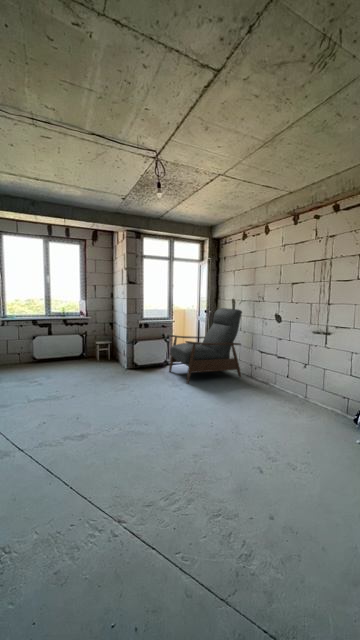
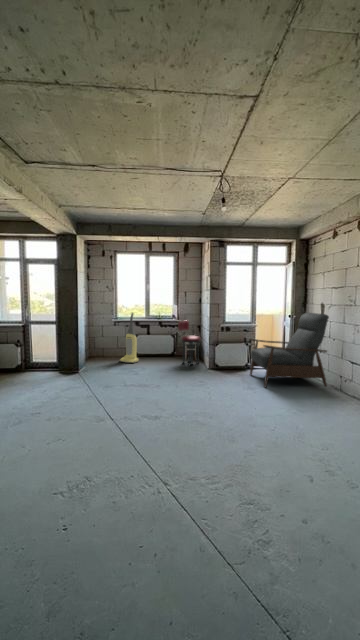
vacuum cleaner: none [16,309,42,369] -> present [119,313,139,363]
stool: none [87,317,115,366] -> present [178,321,201,365]

